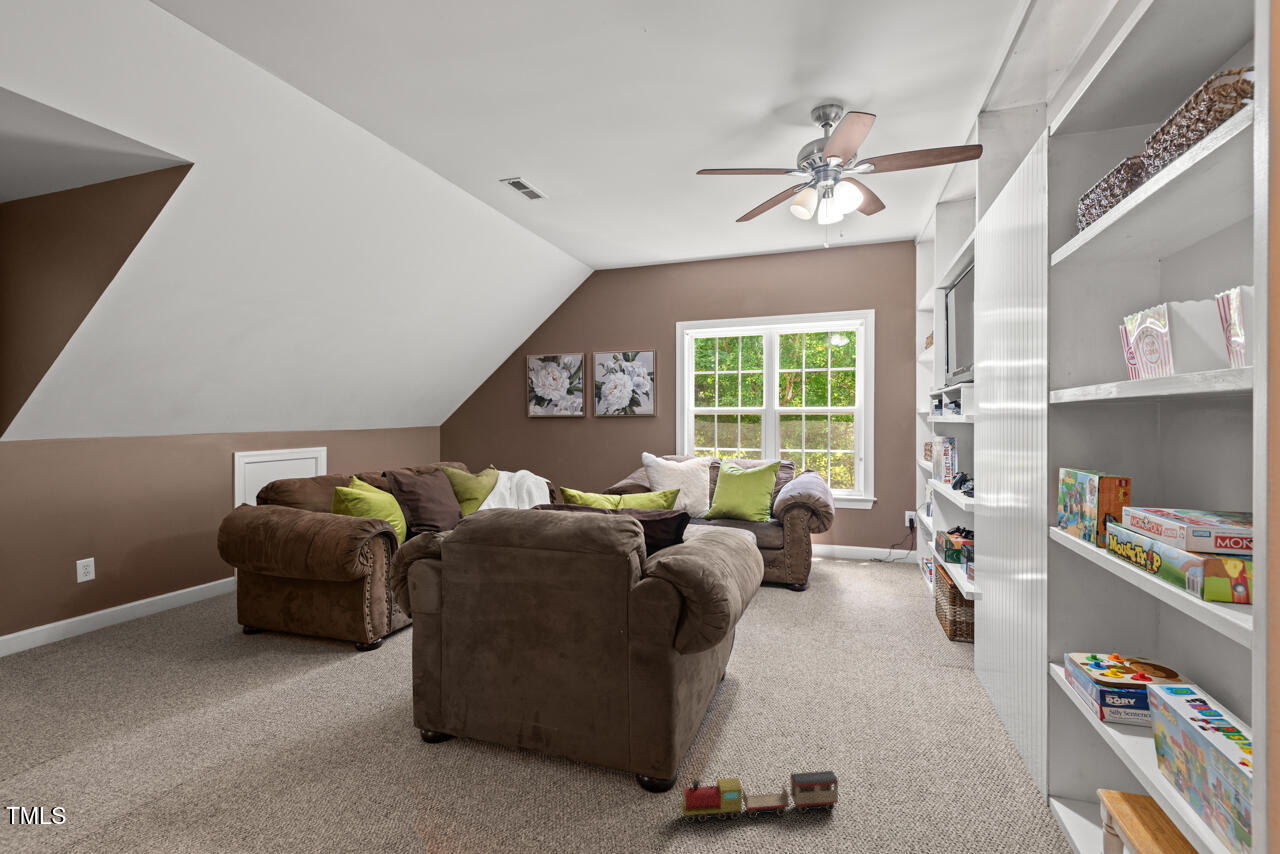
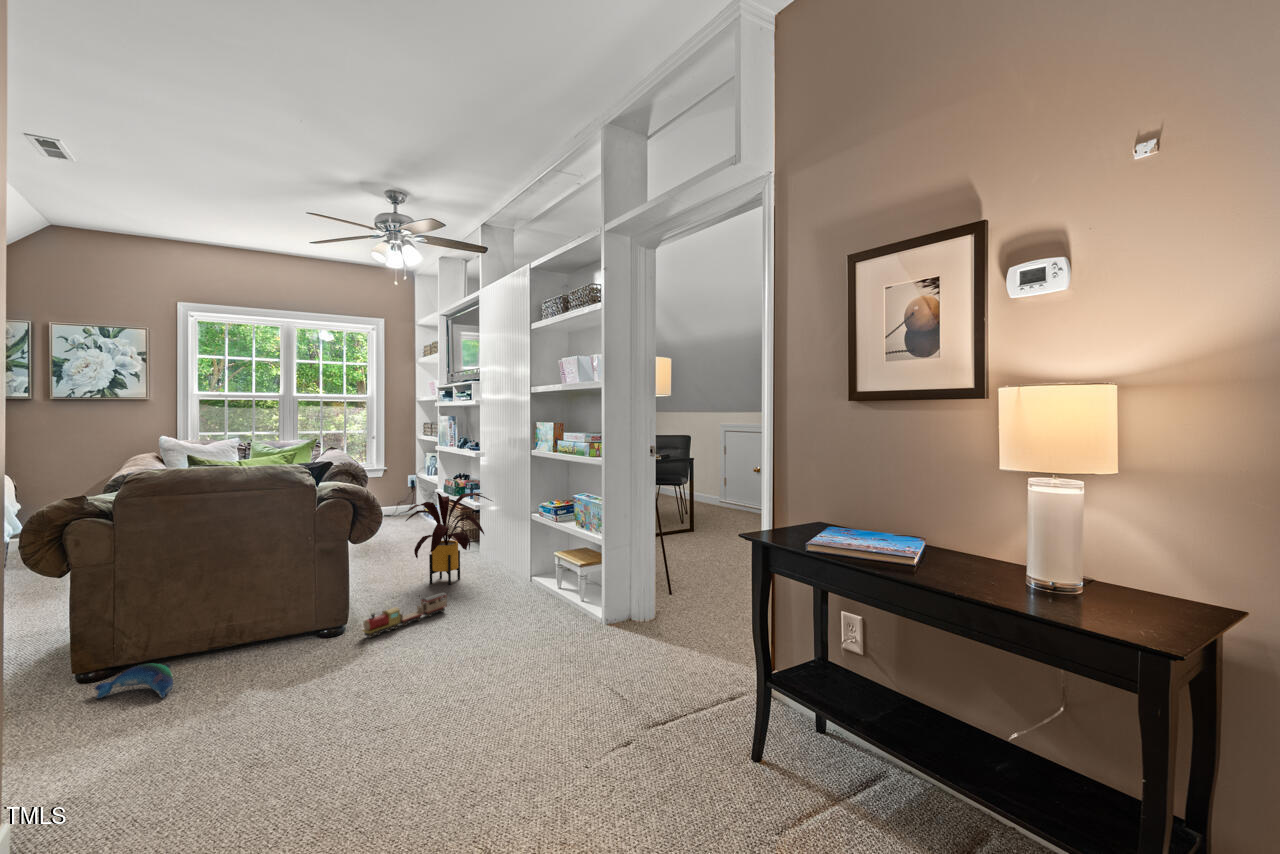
house plant: none [801,572,978,736] -> present [406,492,492,585]
plush toy: none [396,751,458,816] -> present [95,663,173,698]

